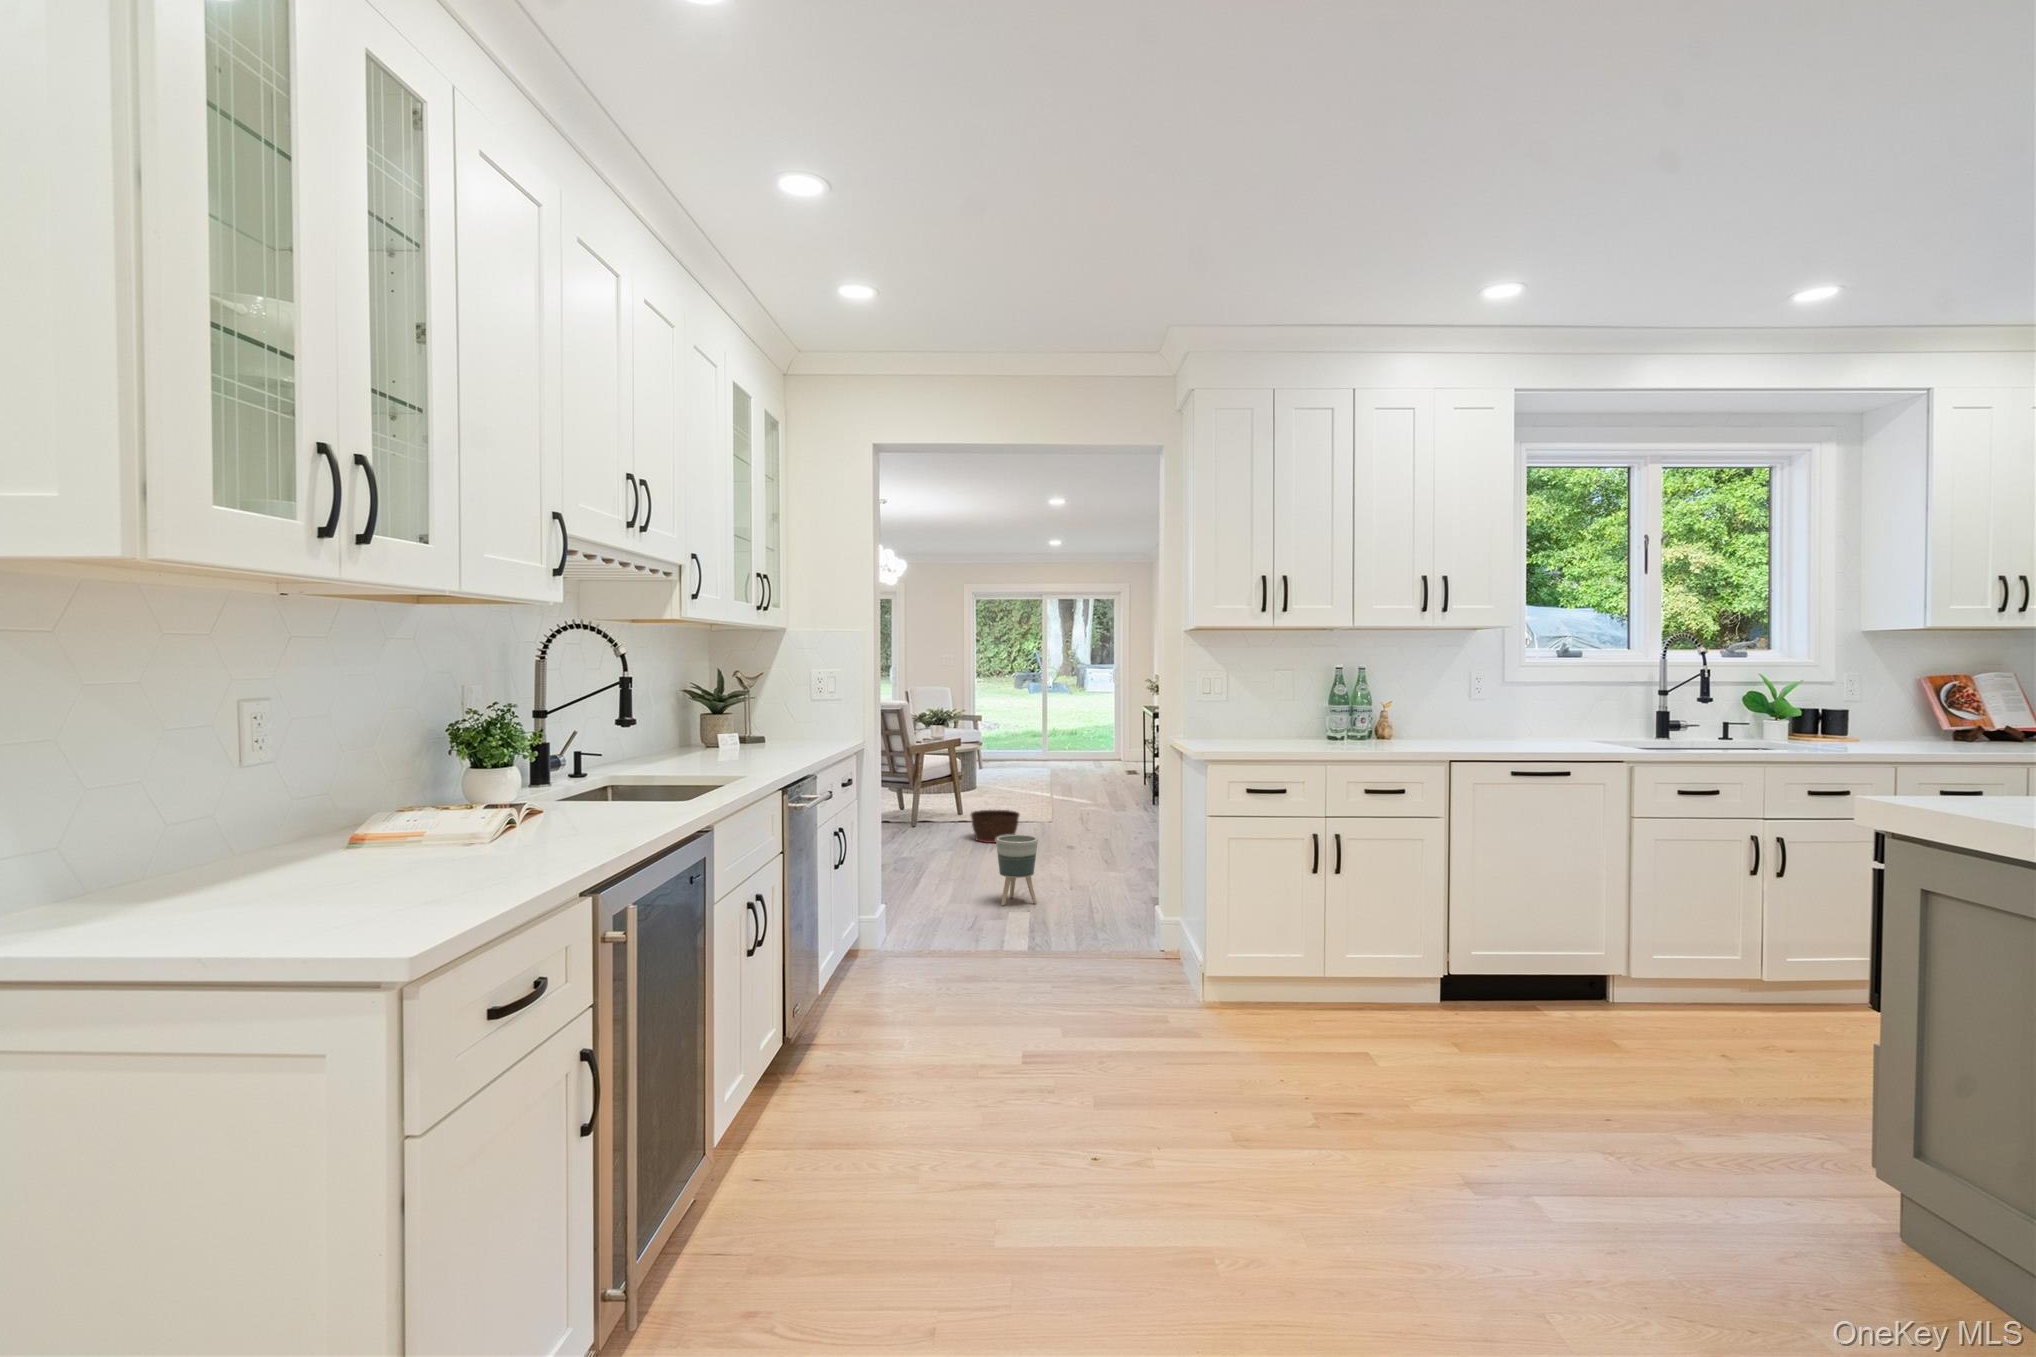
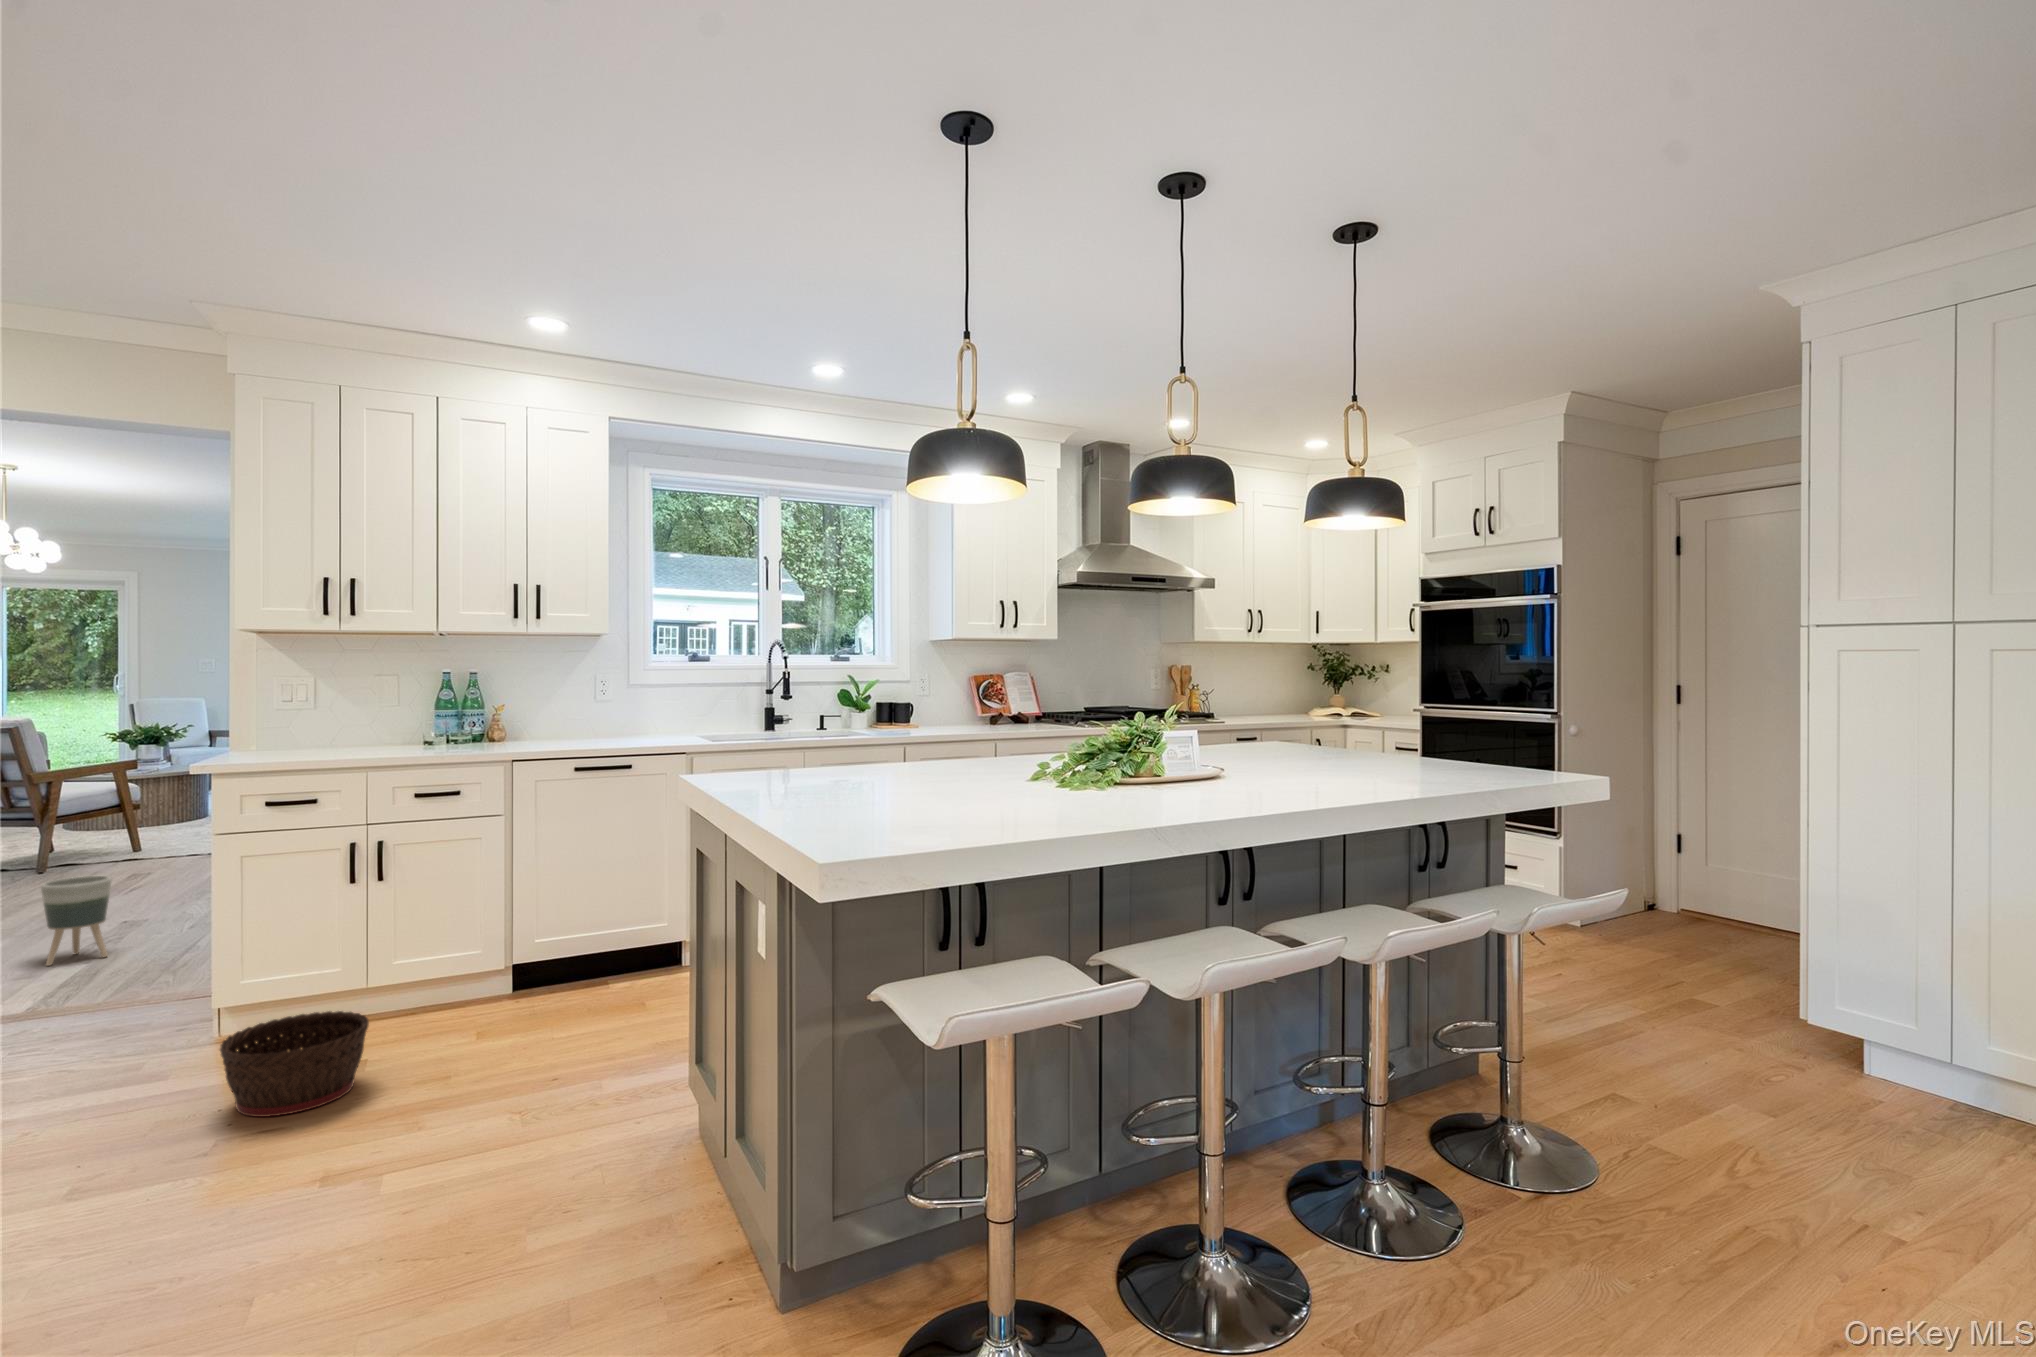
basket: present [970,810,1019,843] -> present [220,1011,369,1117]

